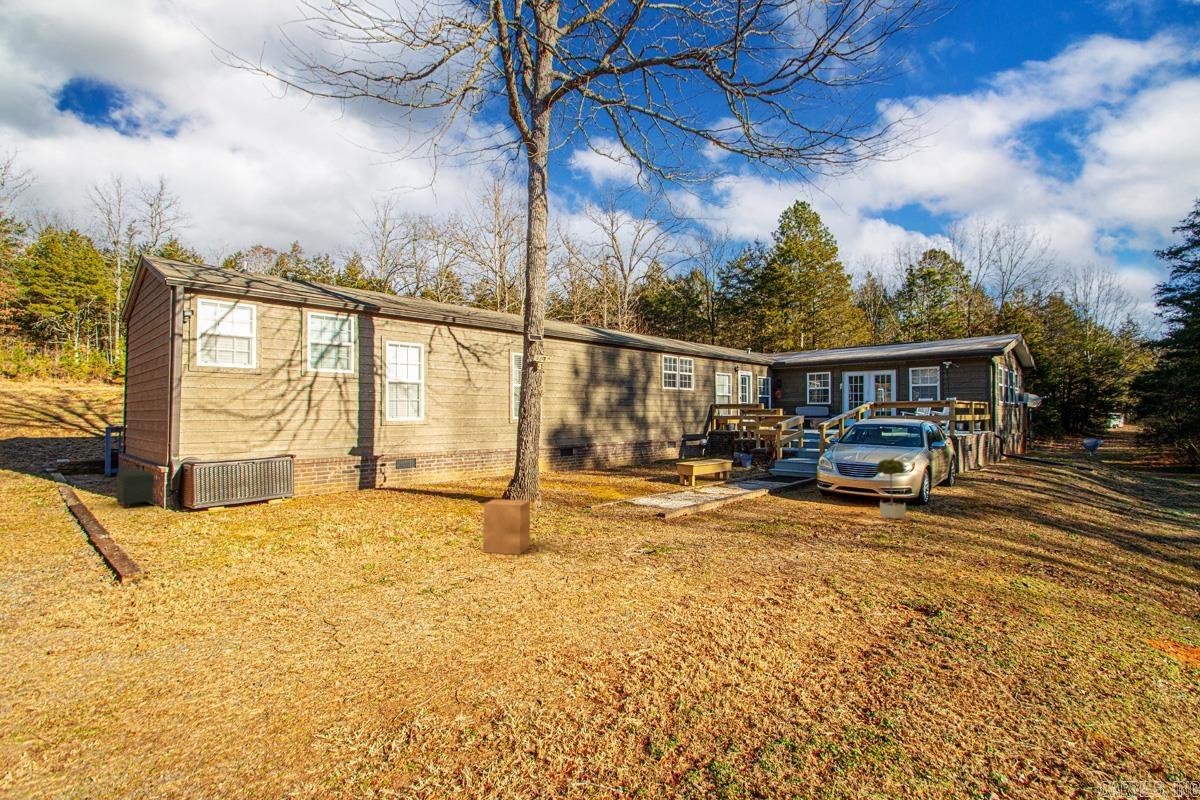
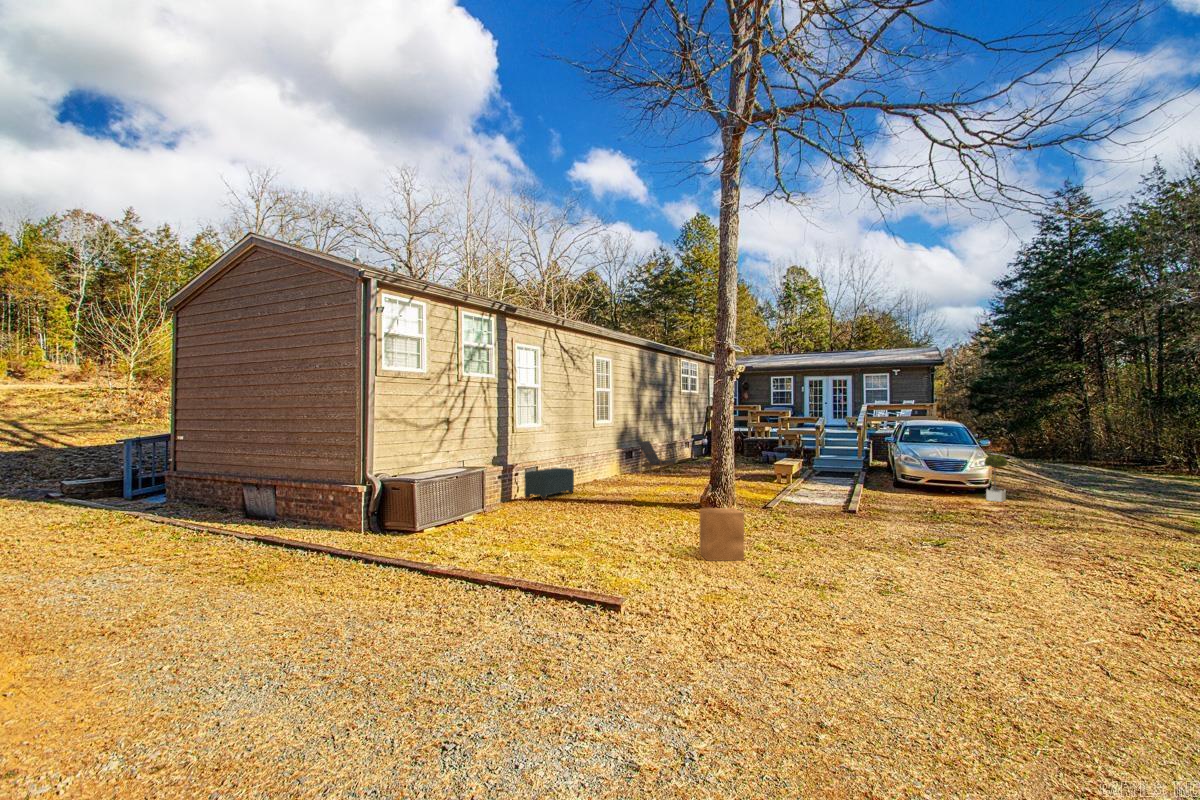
lounge chair: none [581,438,618,473] -> present [639,441,676,474]
bench: present [116,469,154,508] -> present [524,468,574,500]
cardboard box: present [483,499,530,555] -> present [699,508,744,561]

